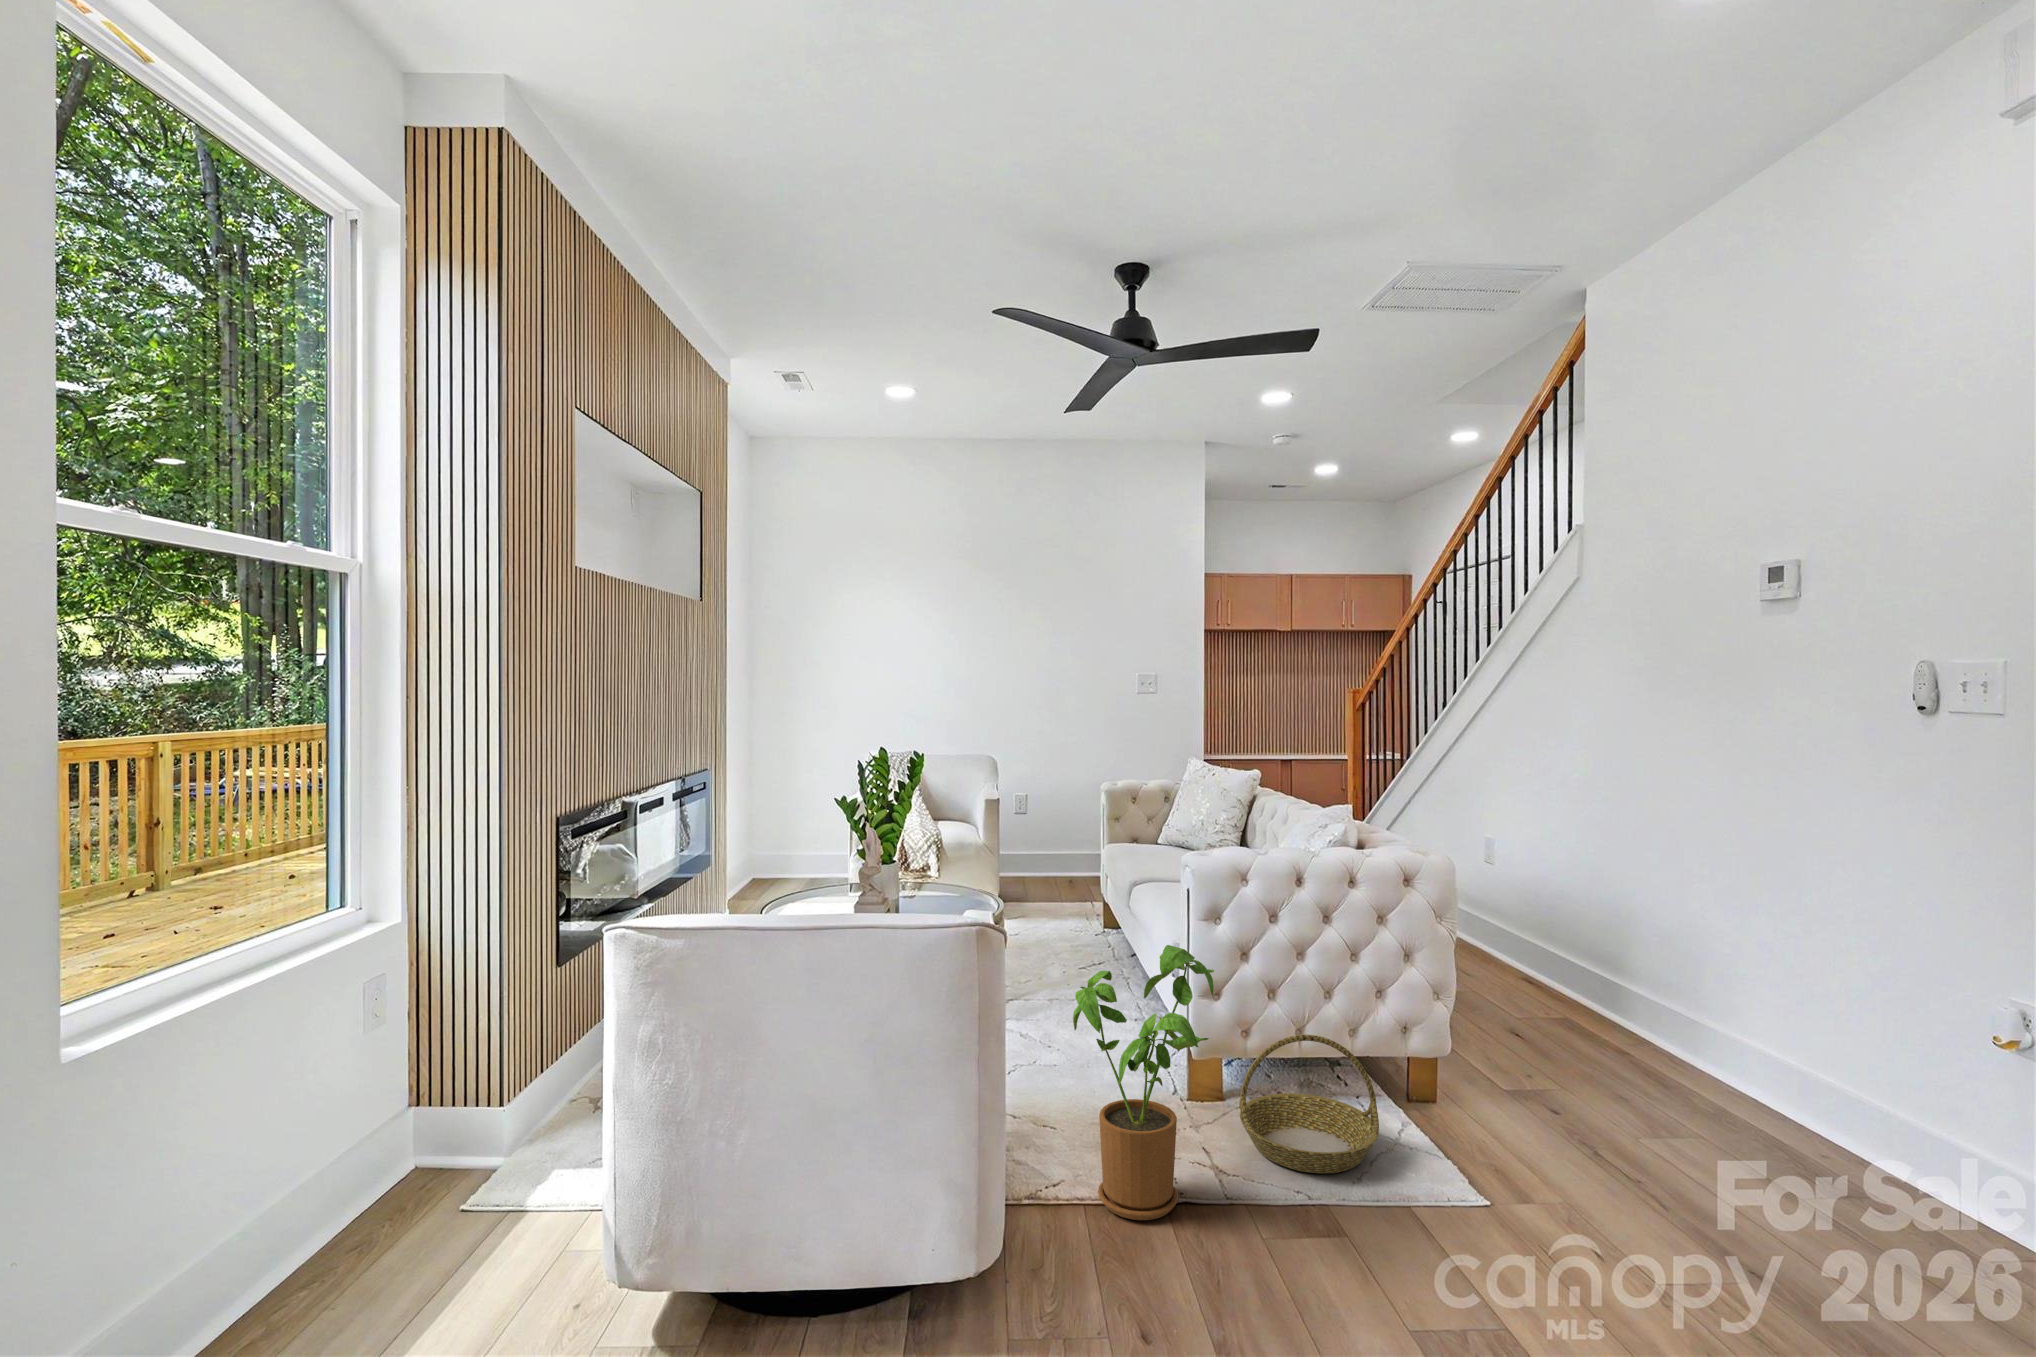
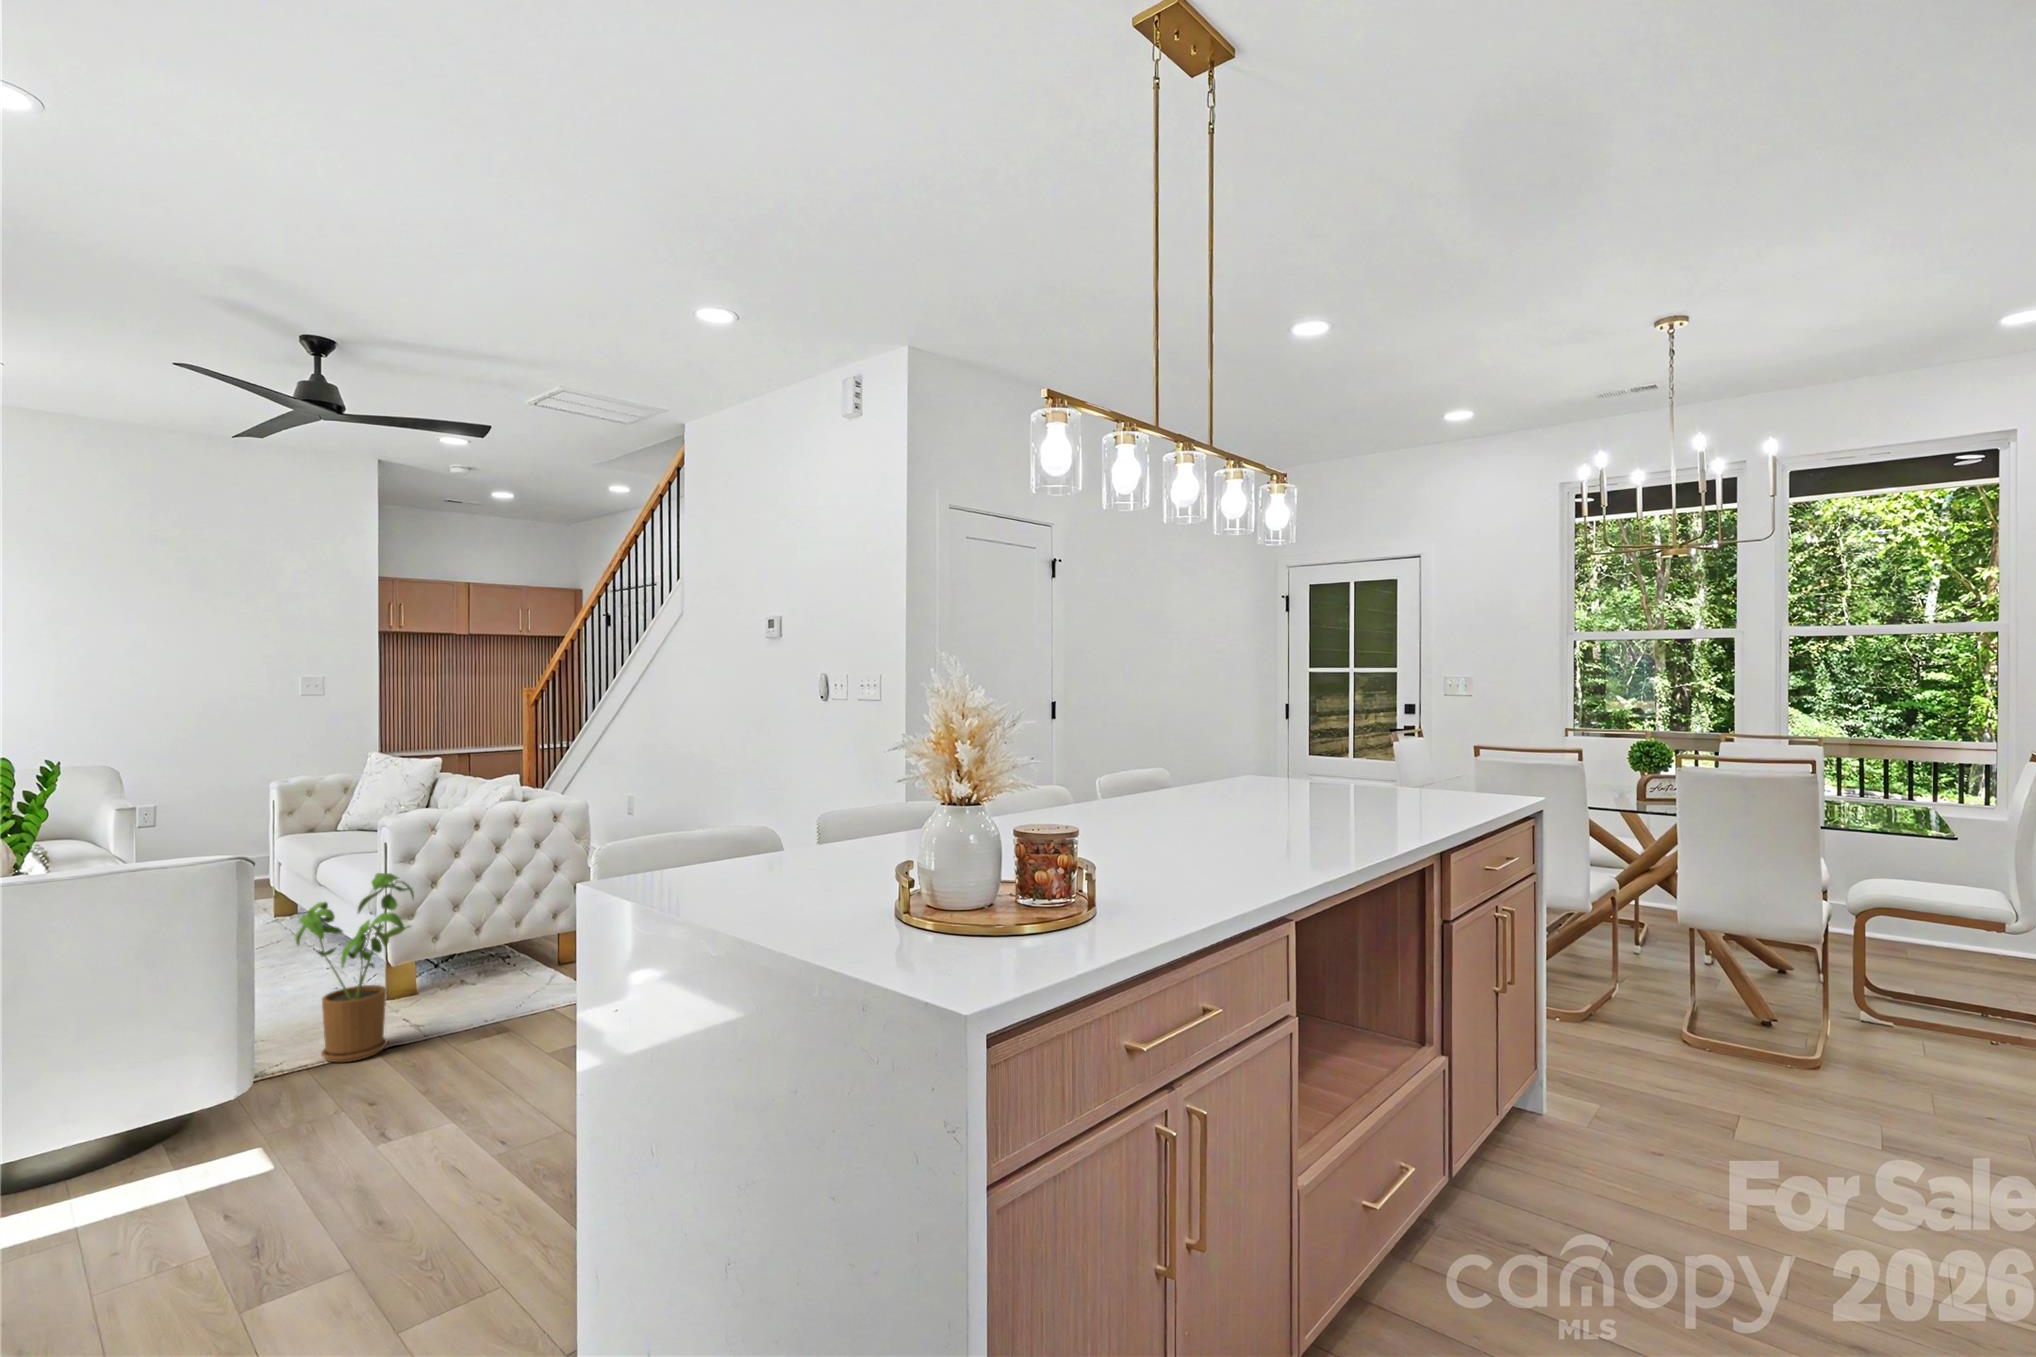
basket: present [1239,1035,1379,1173] -> none [432,925,533,1012]

